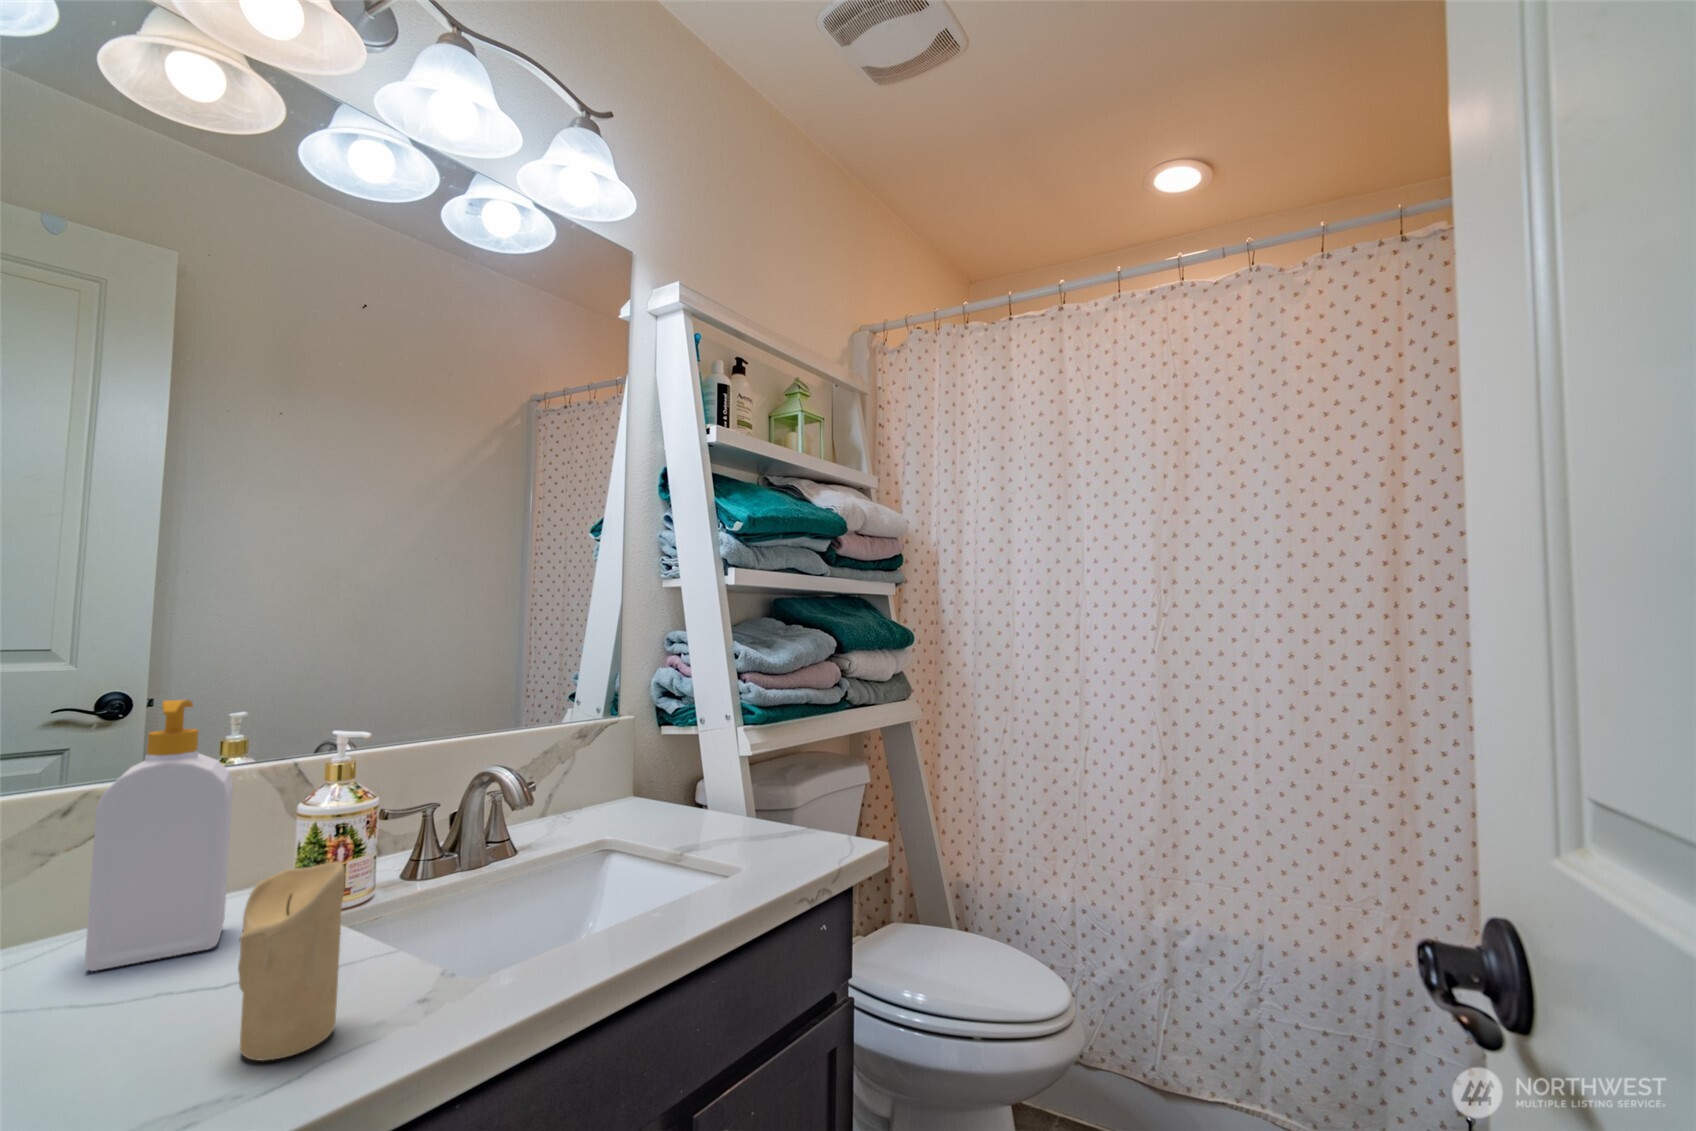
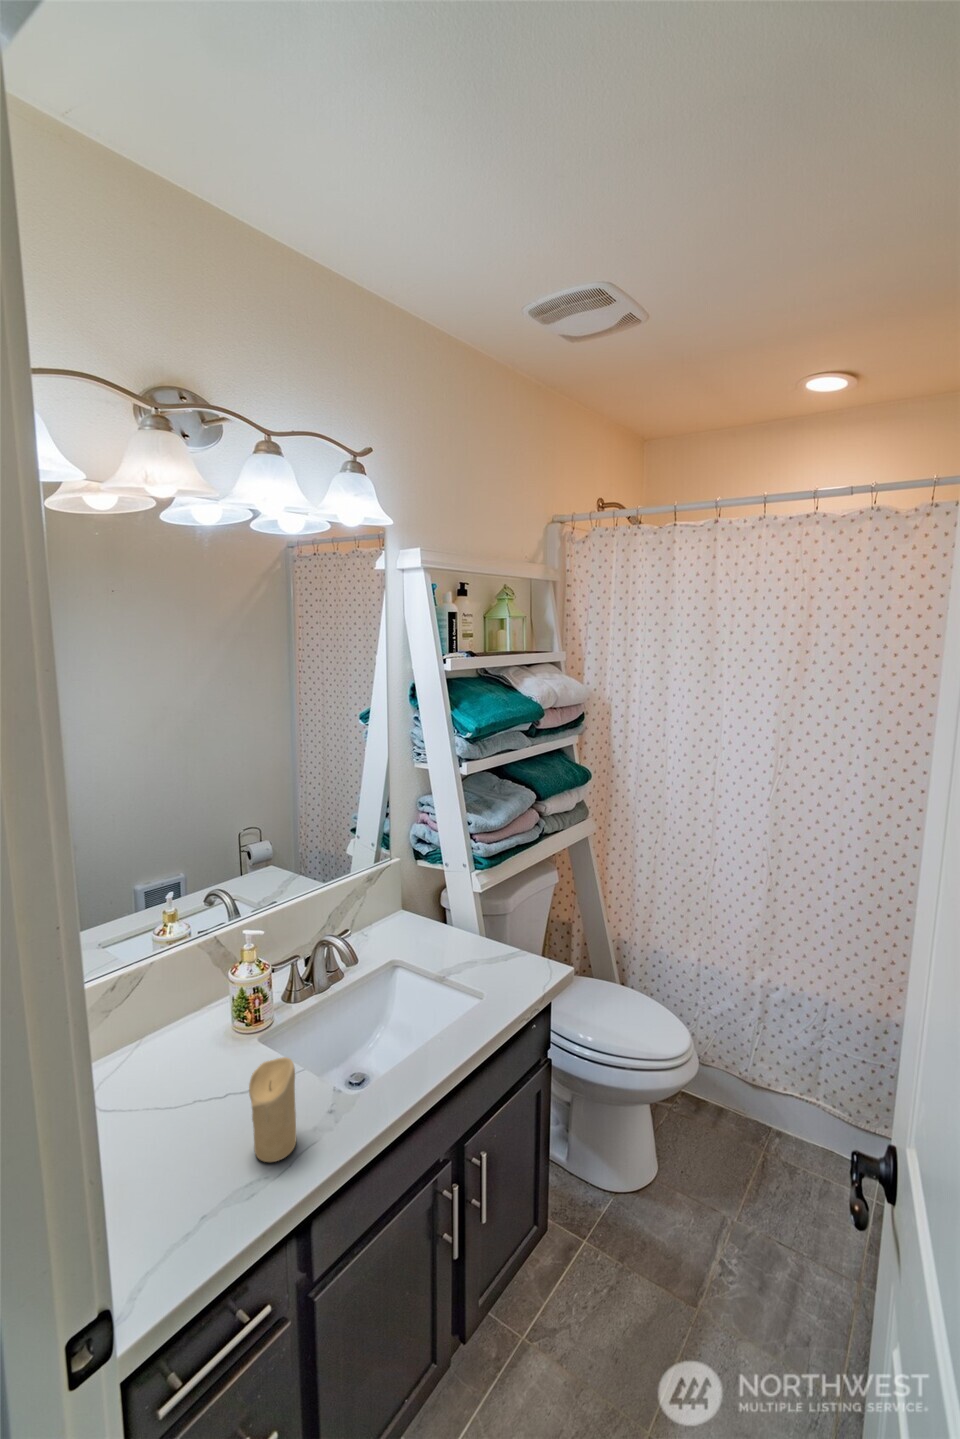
soap bottle: present [85,700,233,971] -> none [139,934,207,1084]

